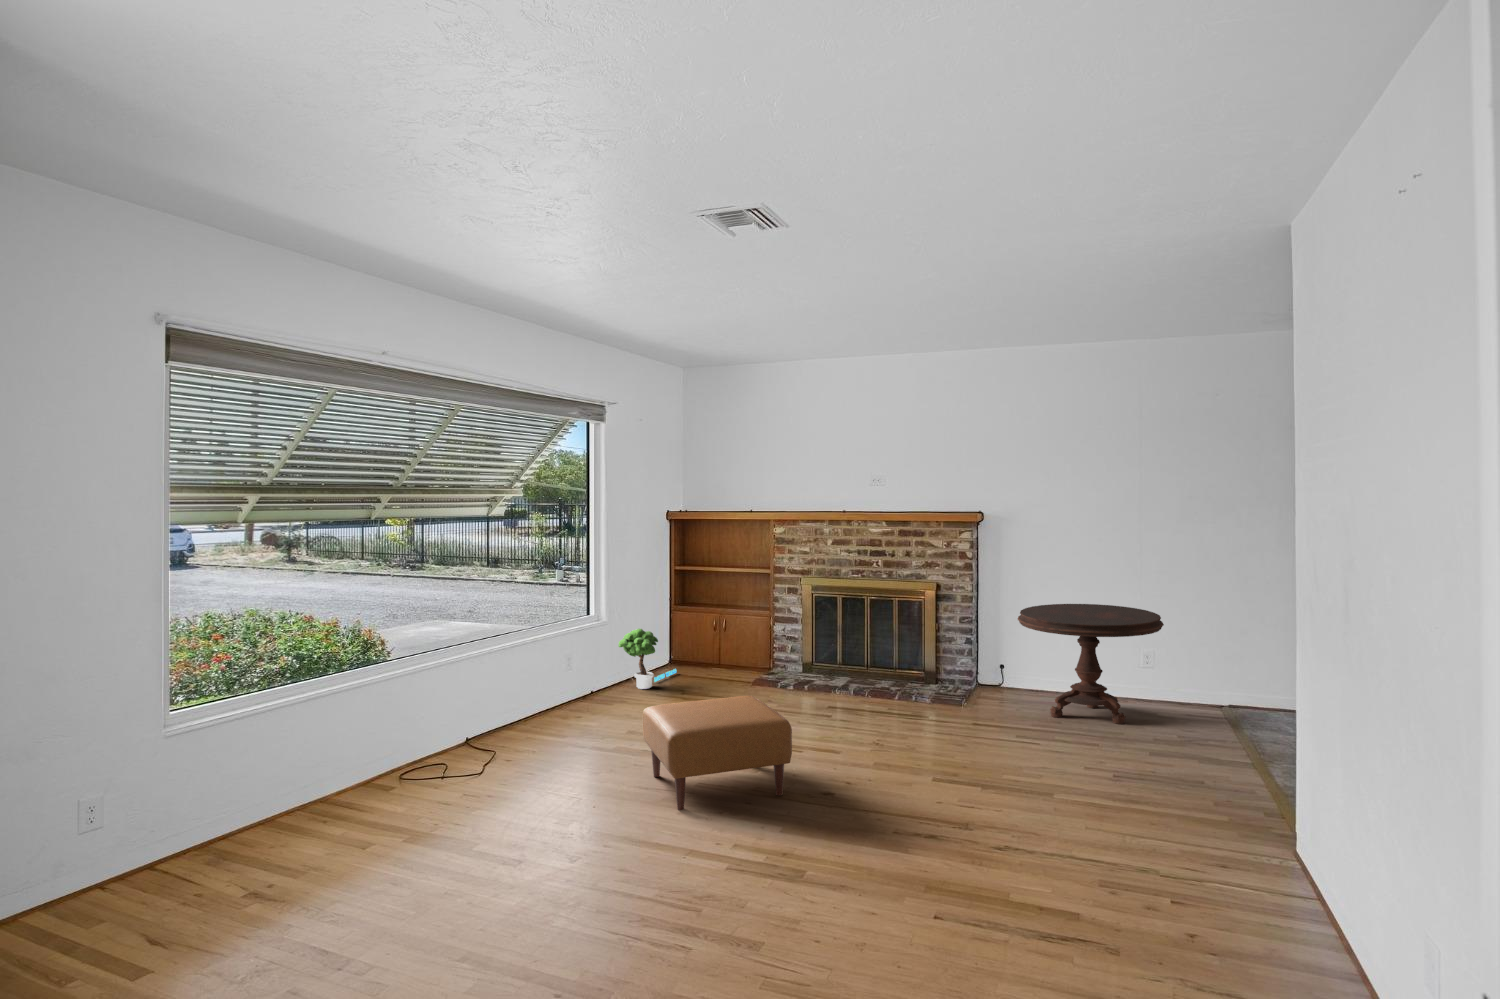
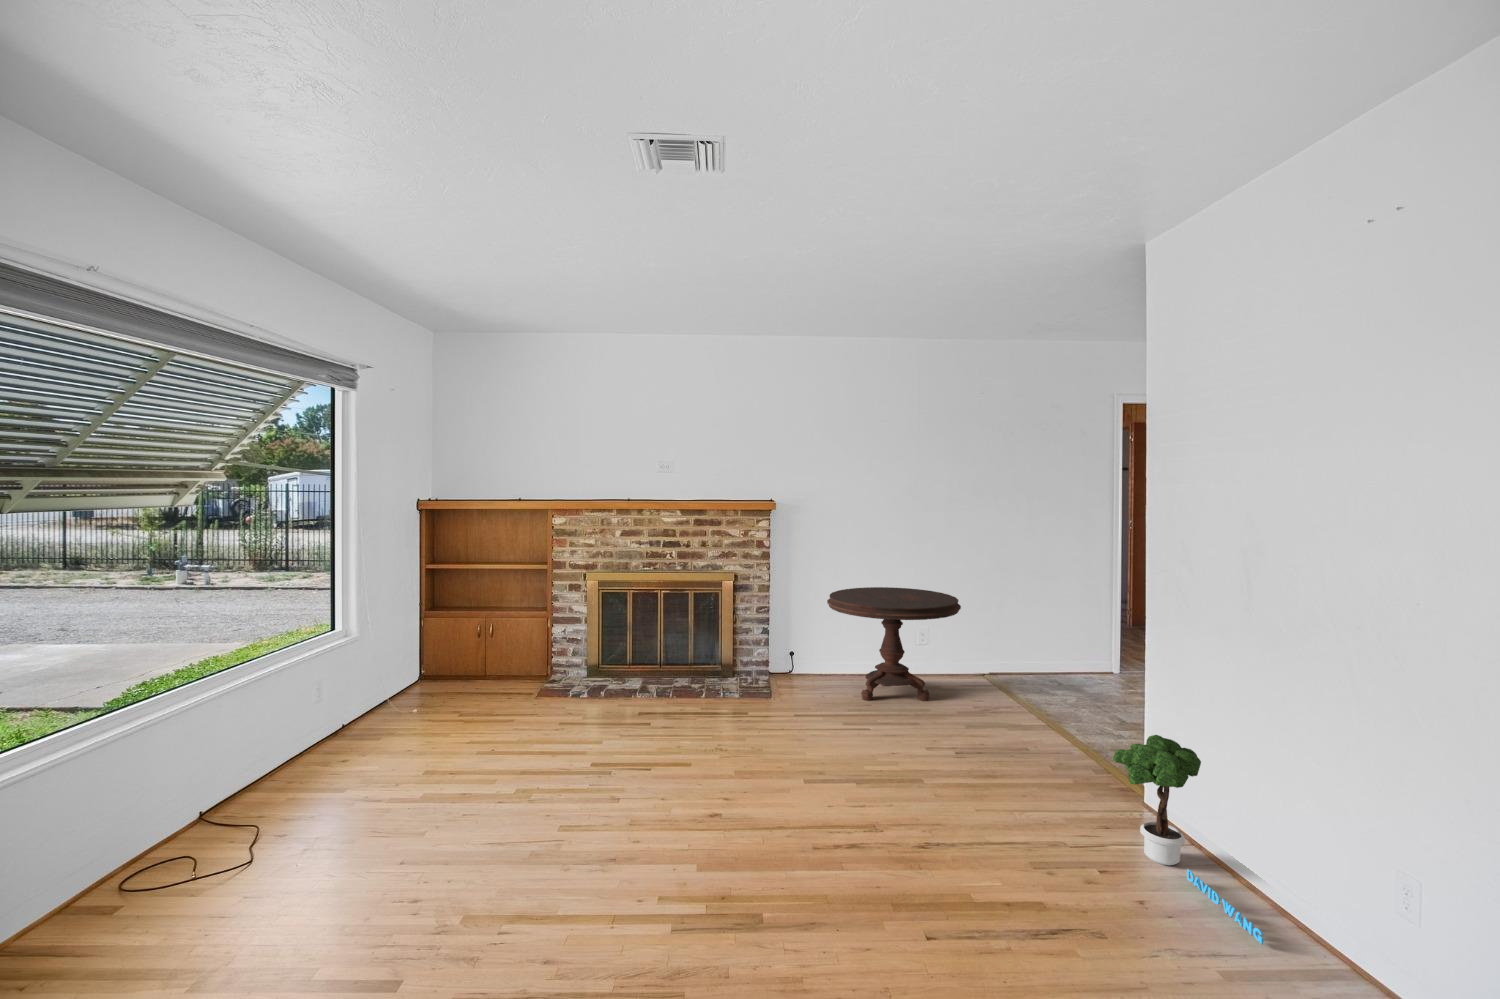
potted tree: present [618,629,677,689] -> present [1113,735,1263,945]
ottoman: present [643,696,792,810] -> none [450,733,694,951]

